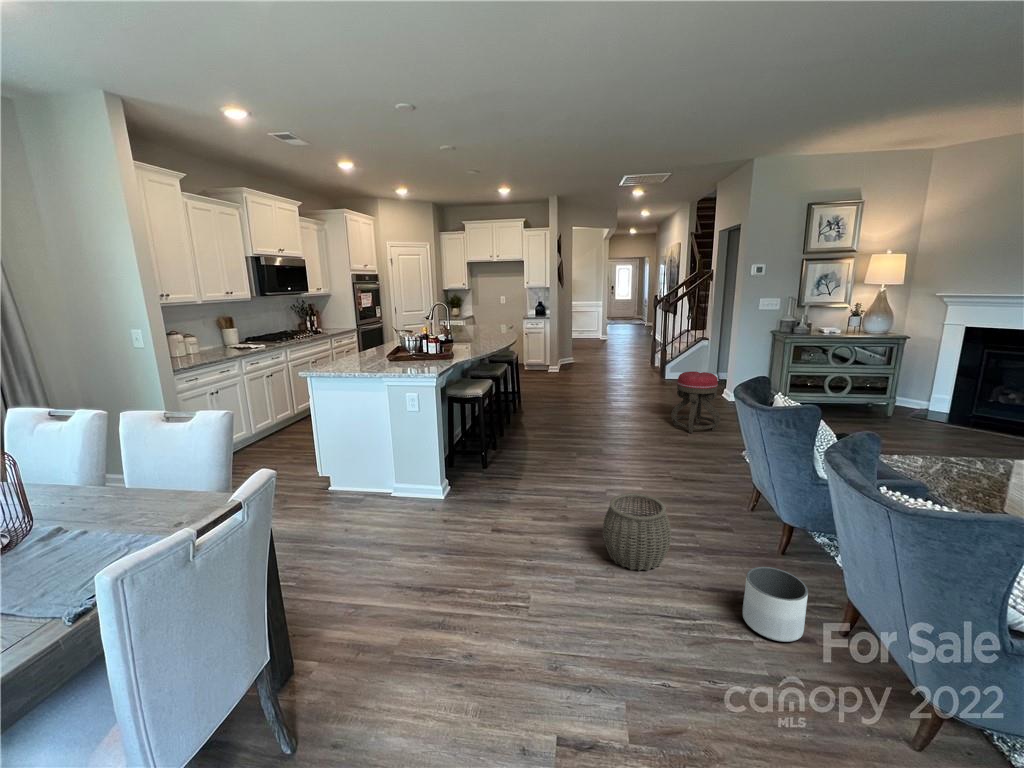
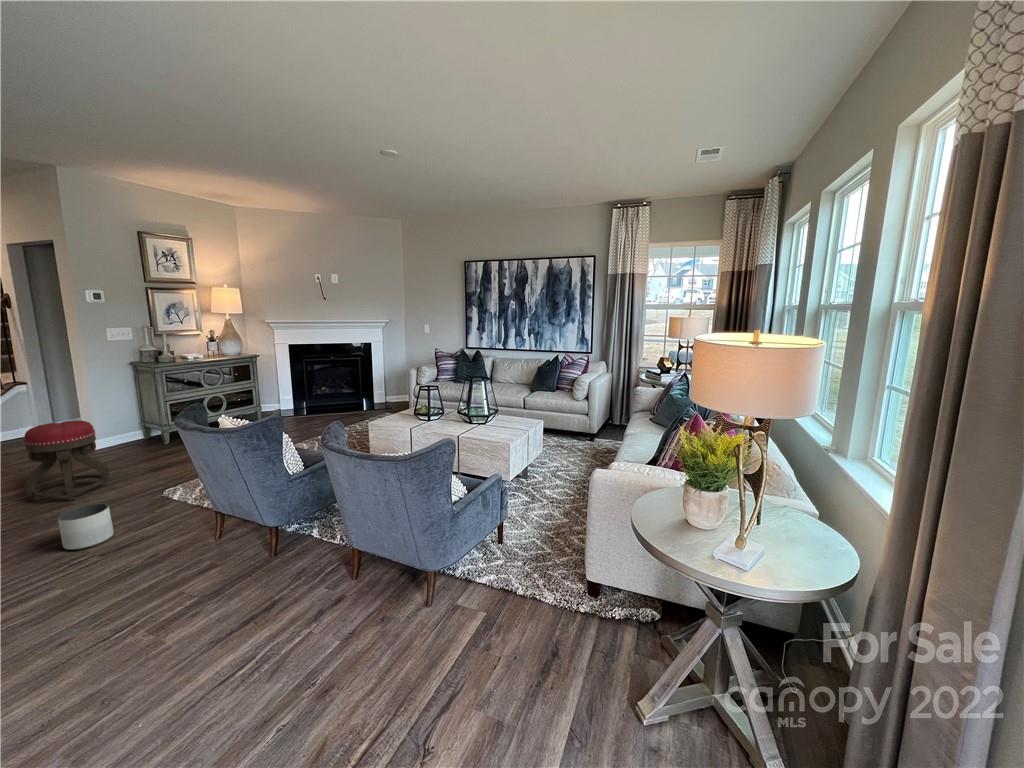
woven basket: present [603,493,671,570] -> none [61,576,179,691]
planter: present [743,567,808,642] -> present [58,503,114,550]

